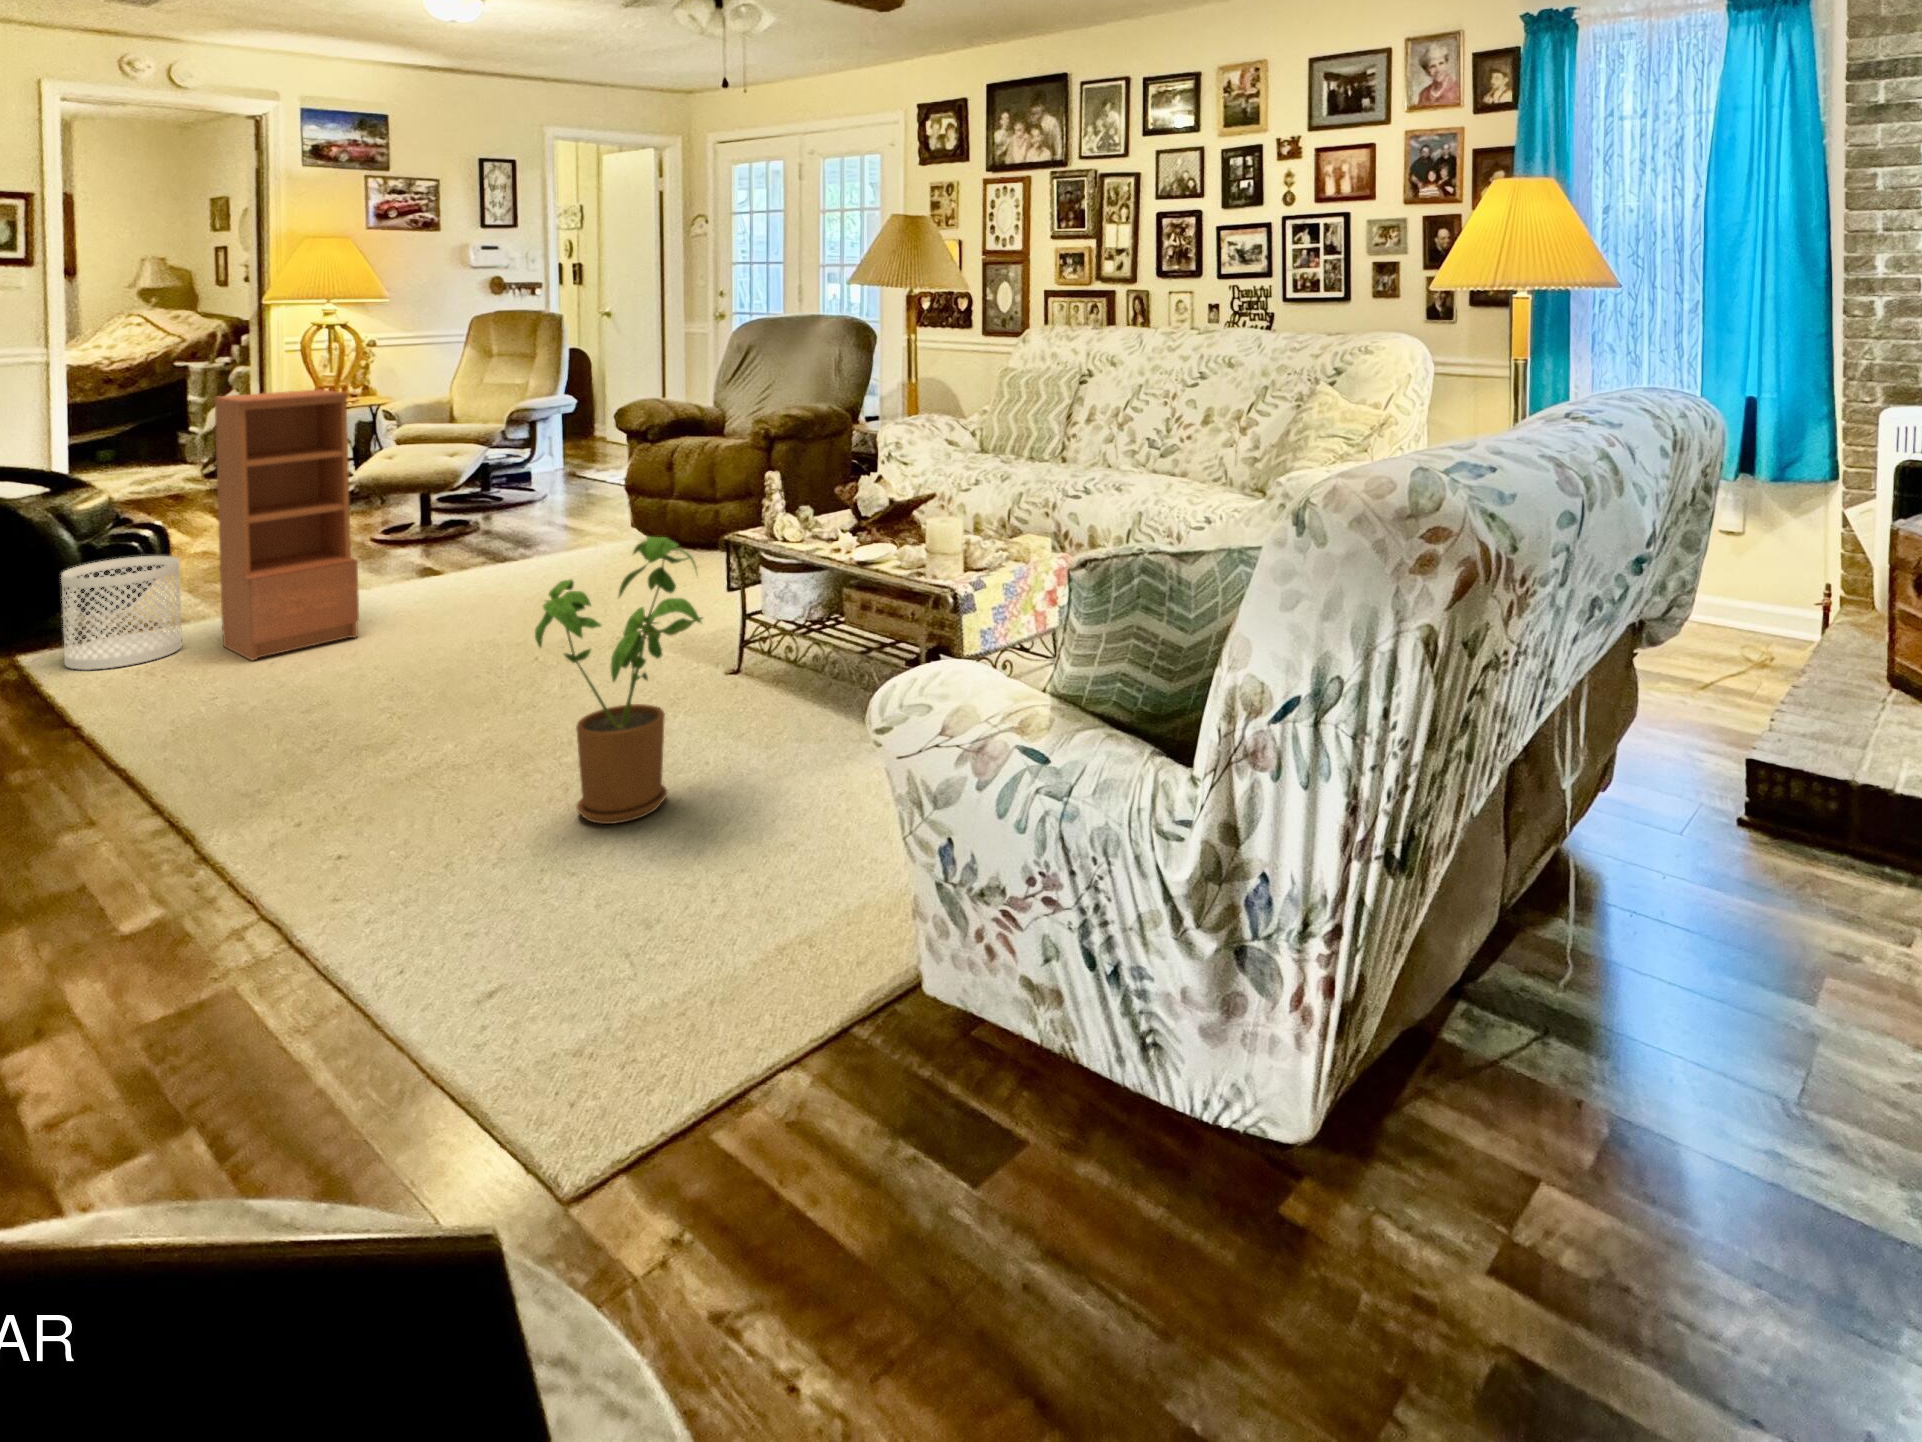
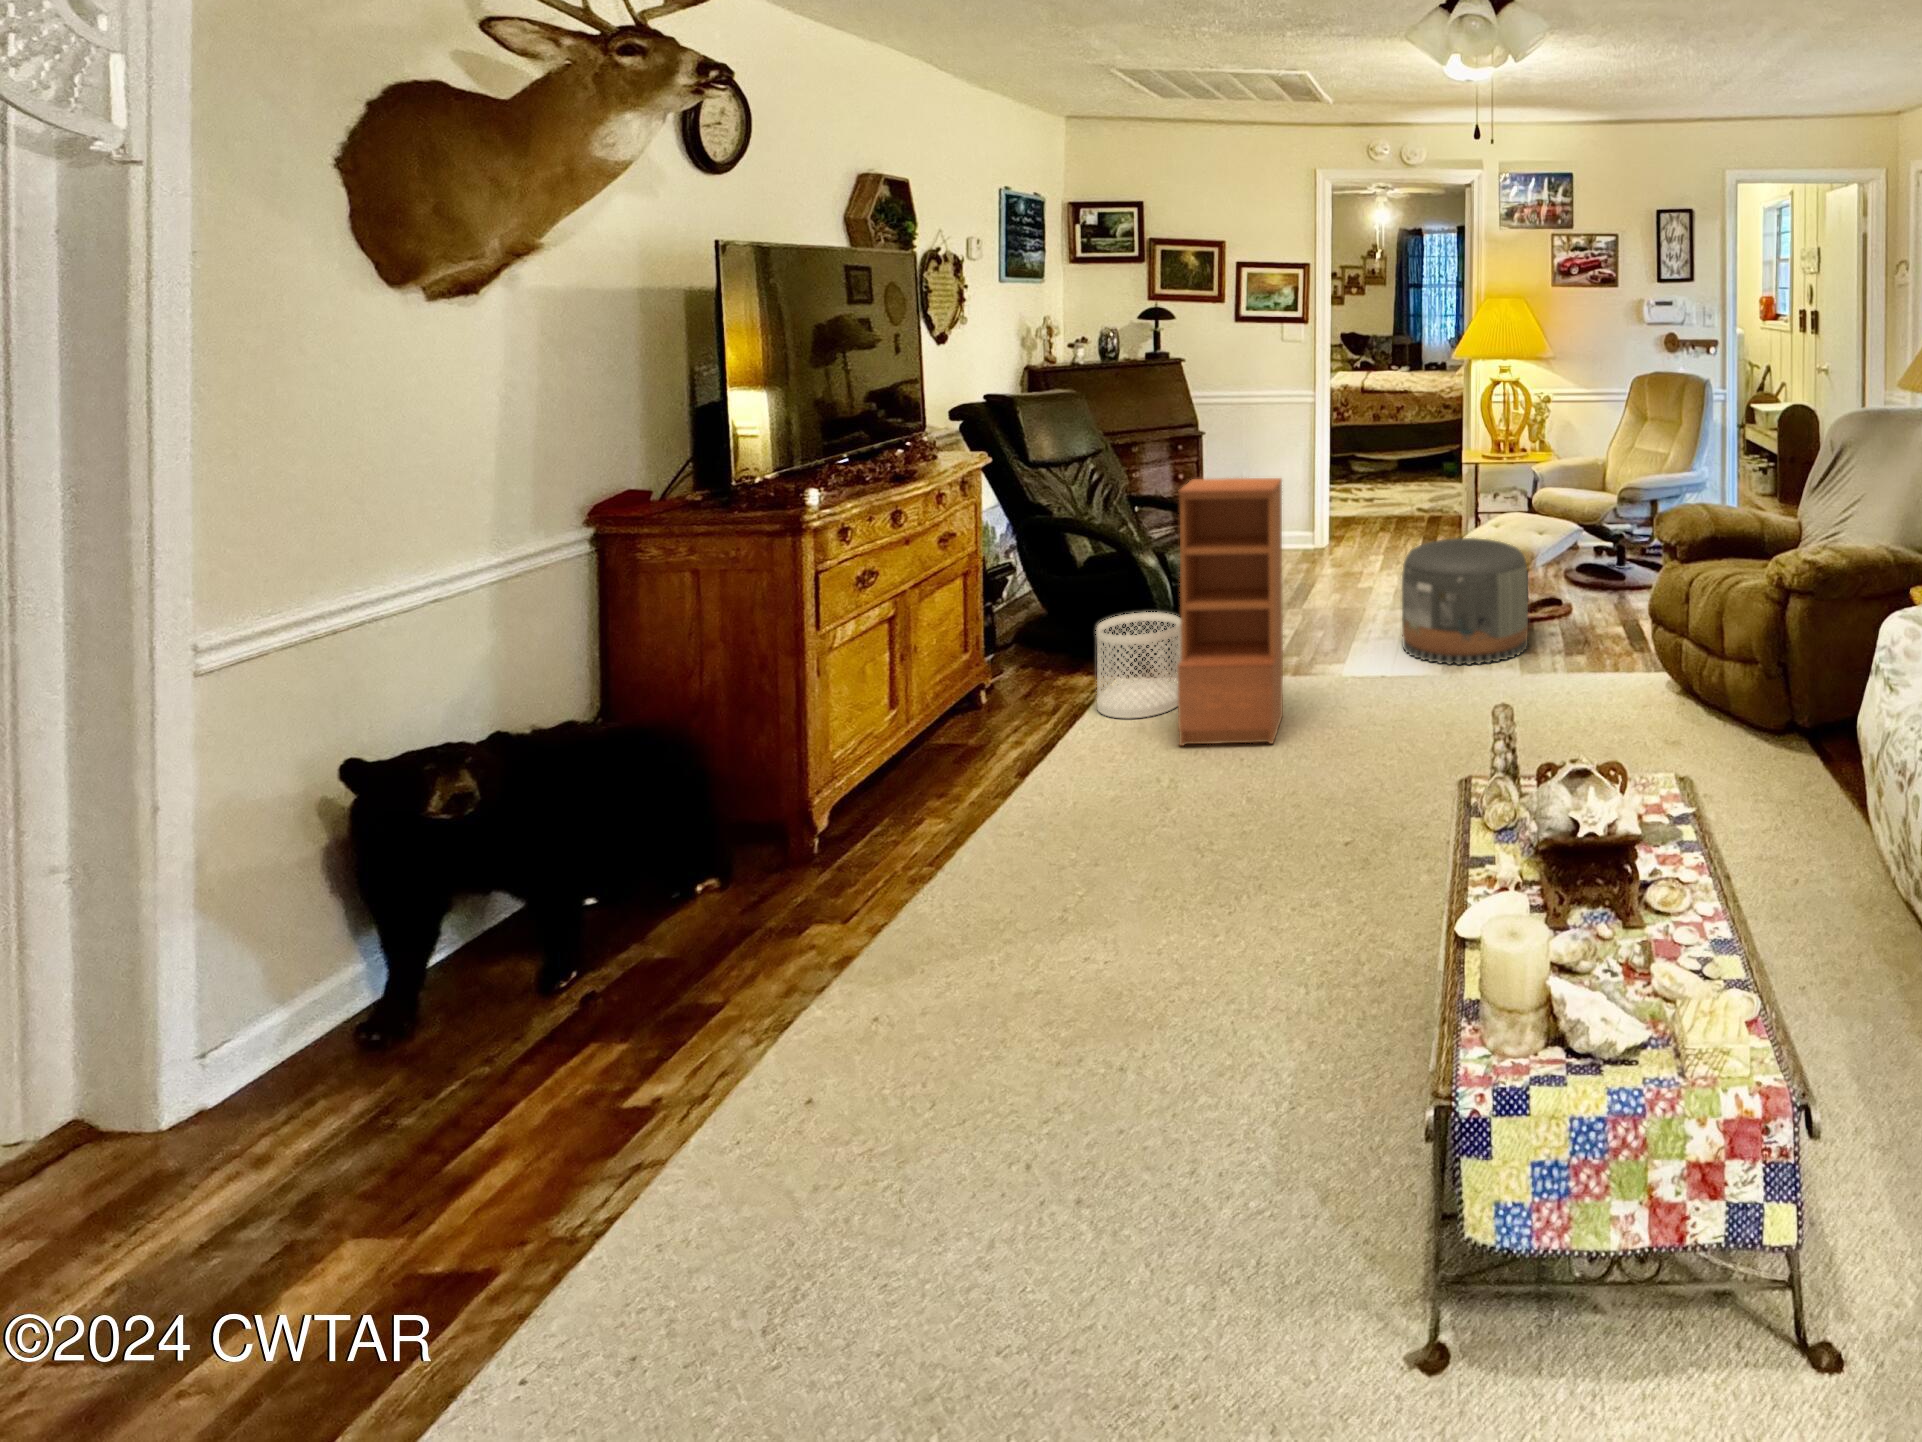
pouf: none [356,457,498,572] -> present [1402,538,1528,665]
house plant: present [535,537,702,824] -> none [915,828,1151,1259]

